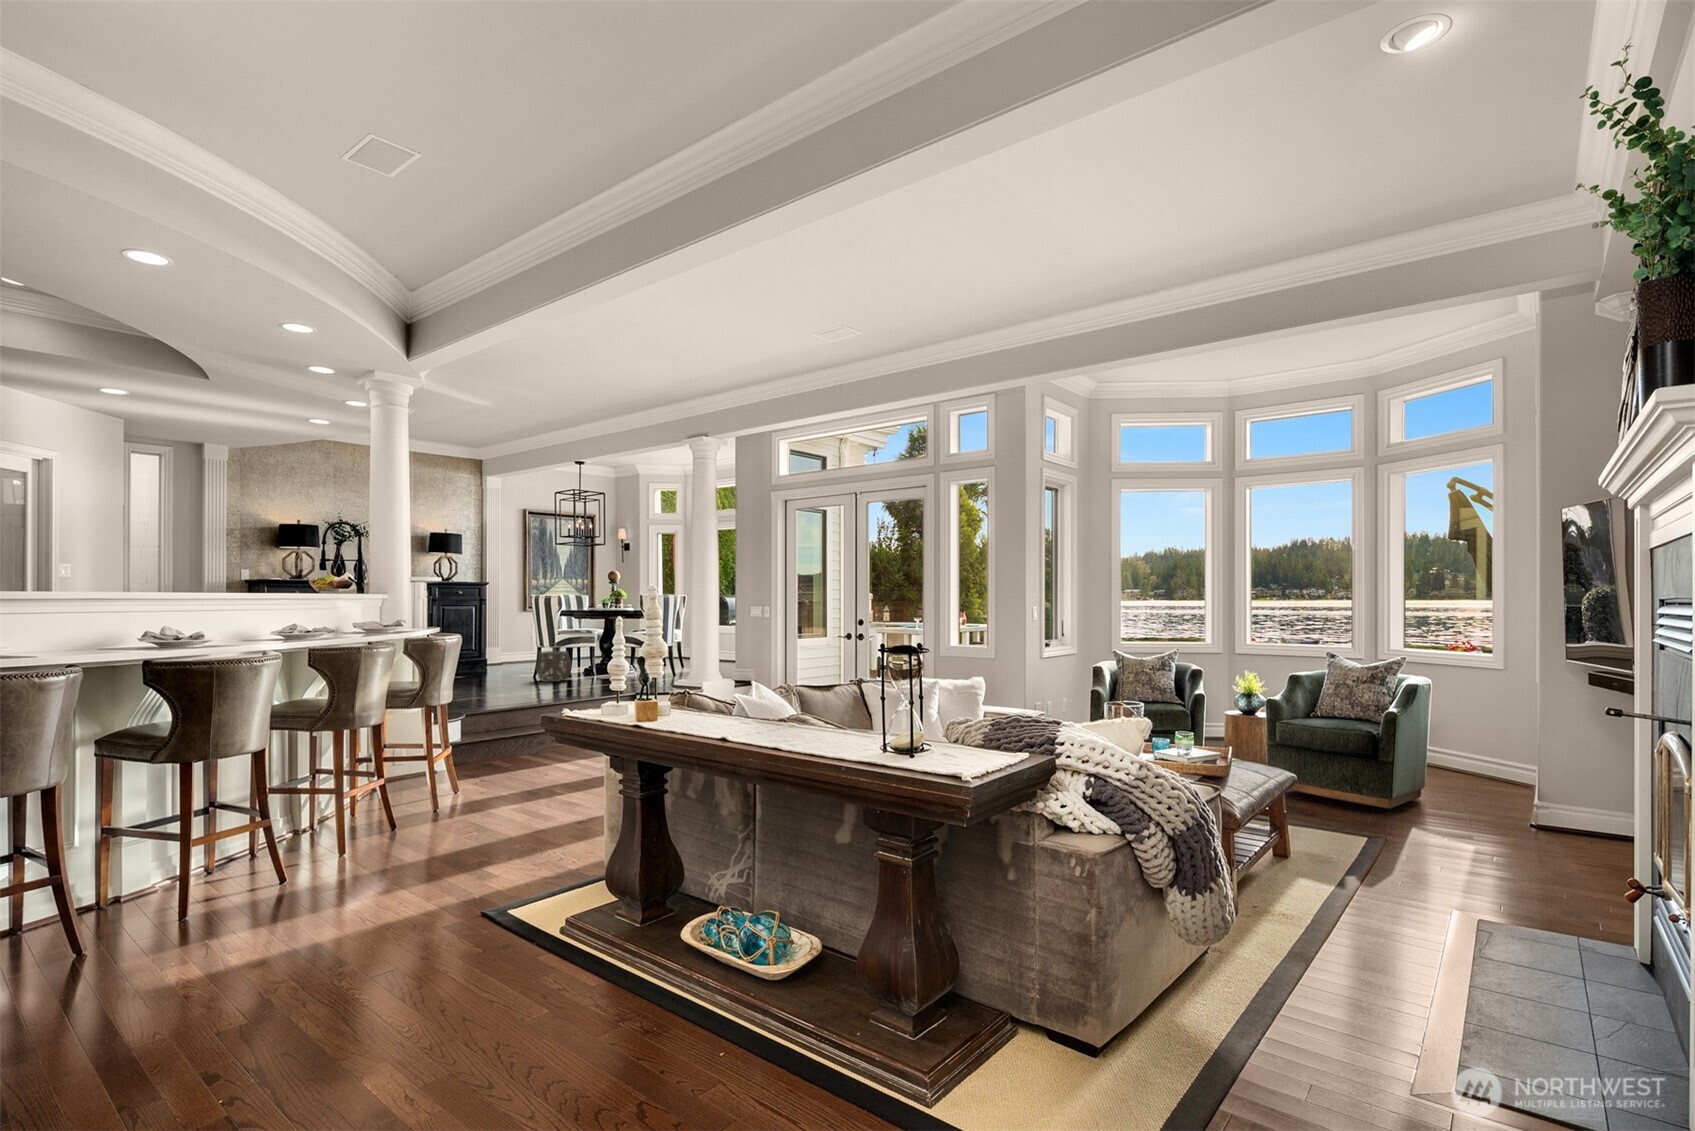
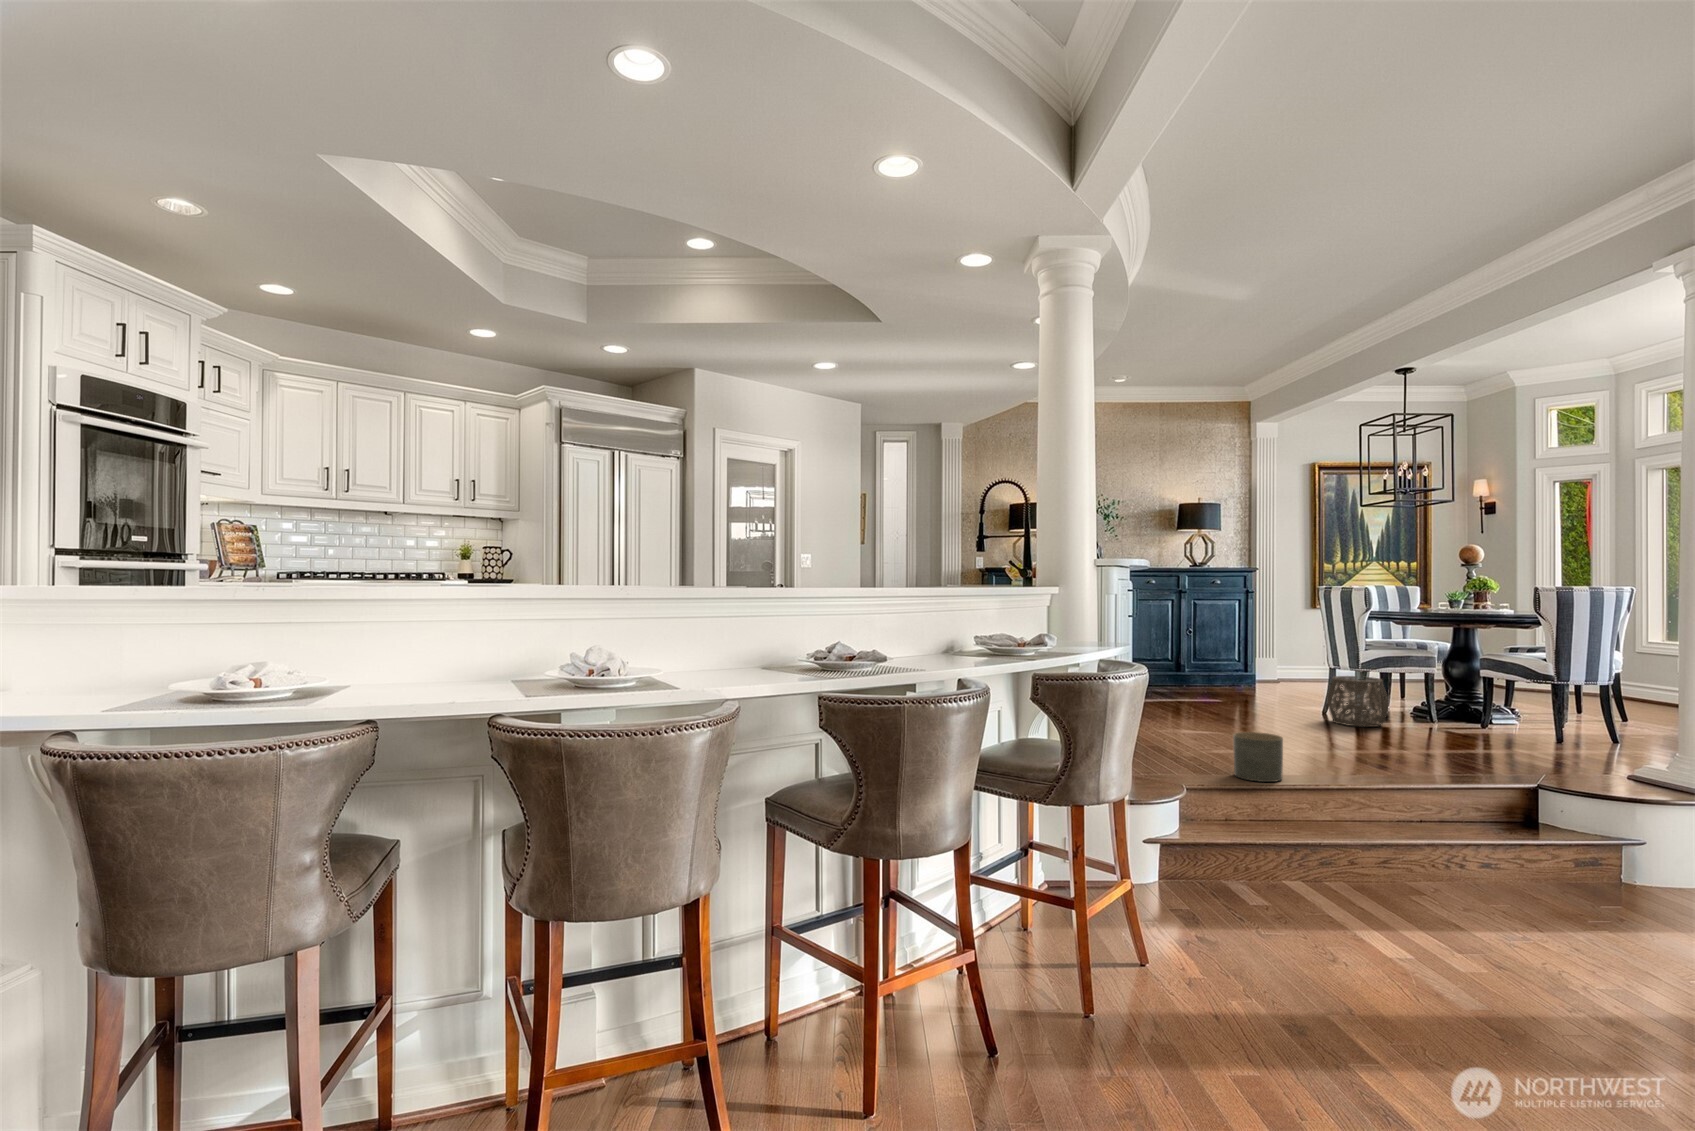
planter: none [488,681,517,709] -> present [1233,732,1283,782]

